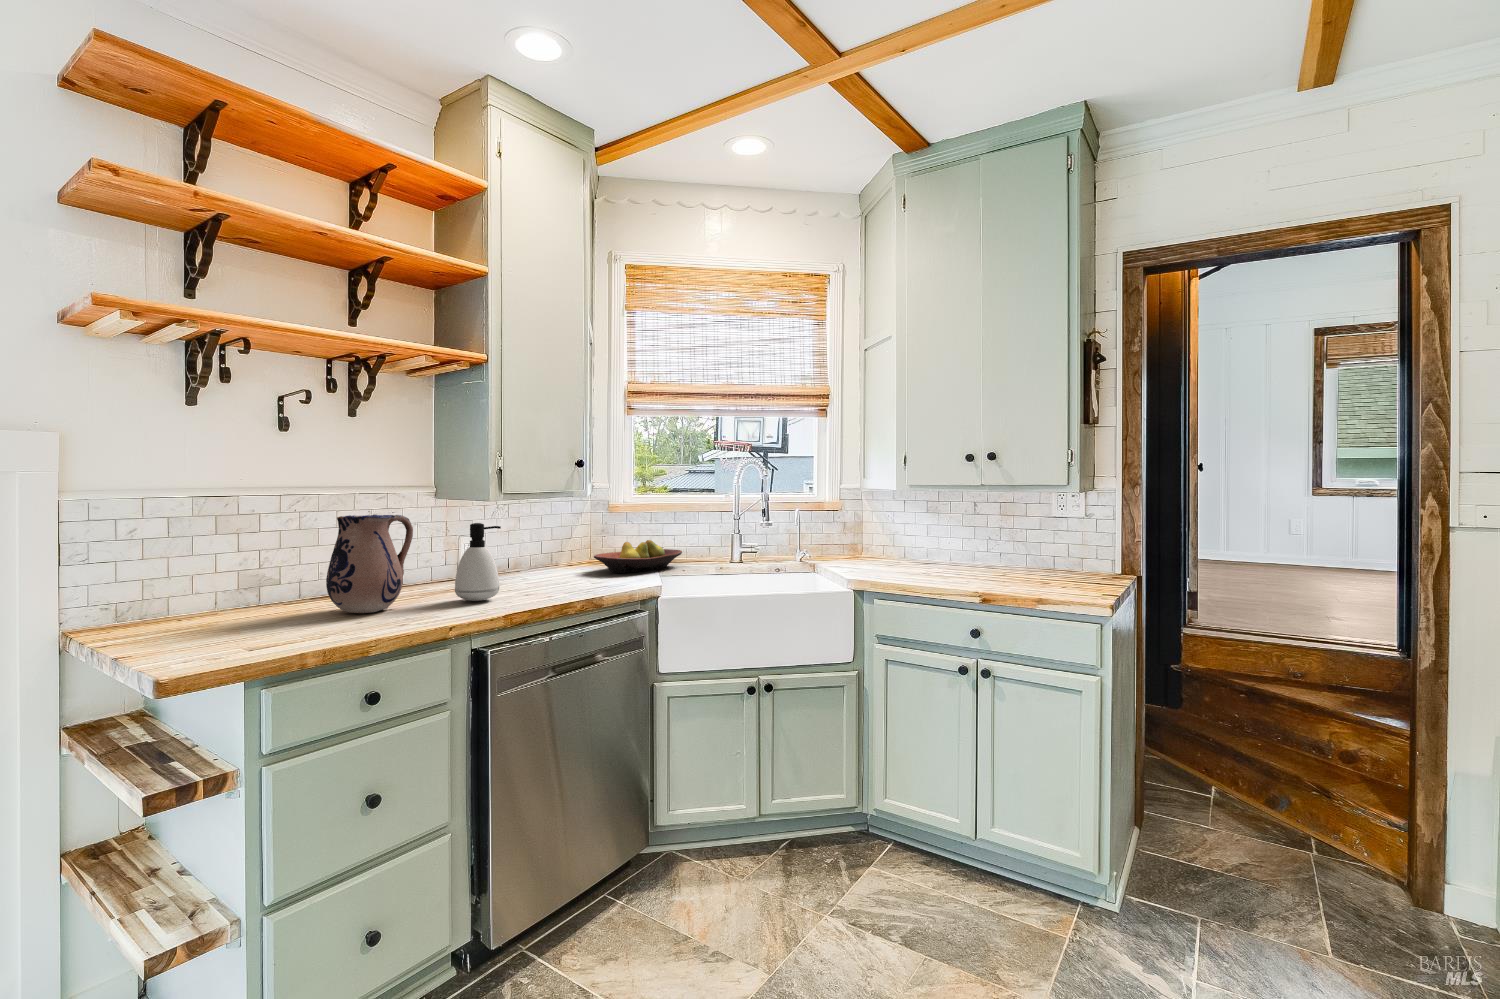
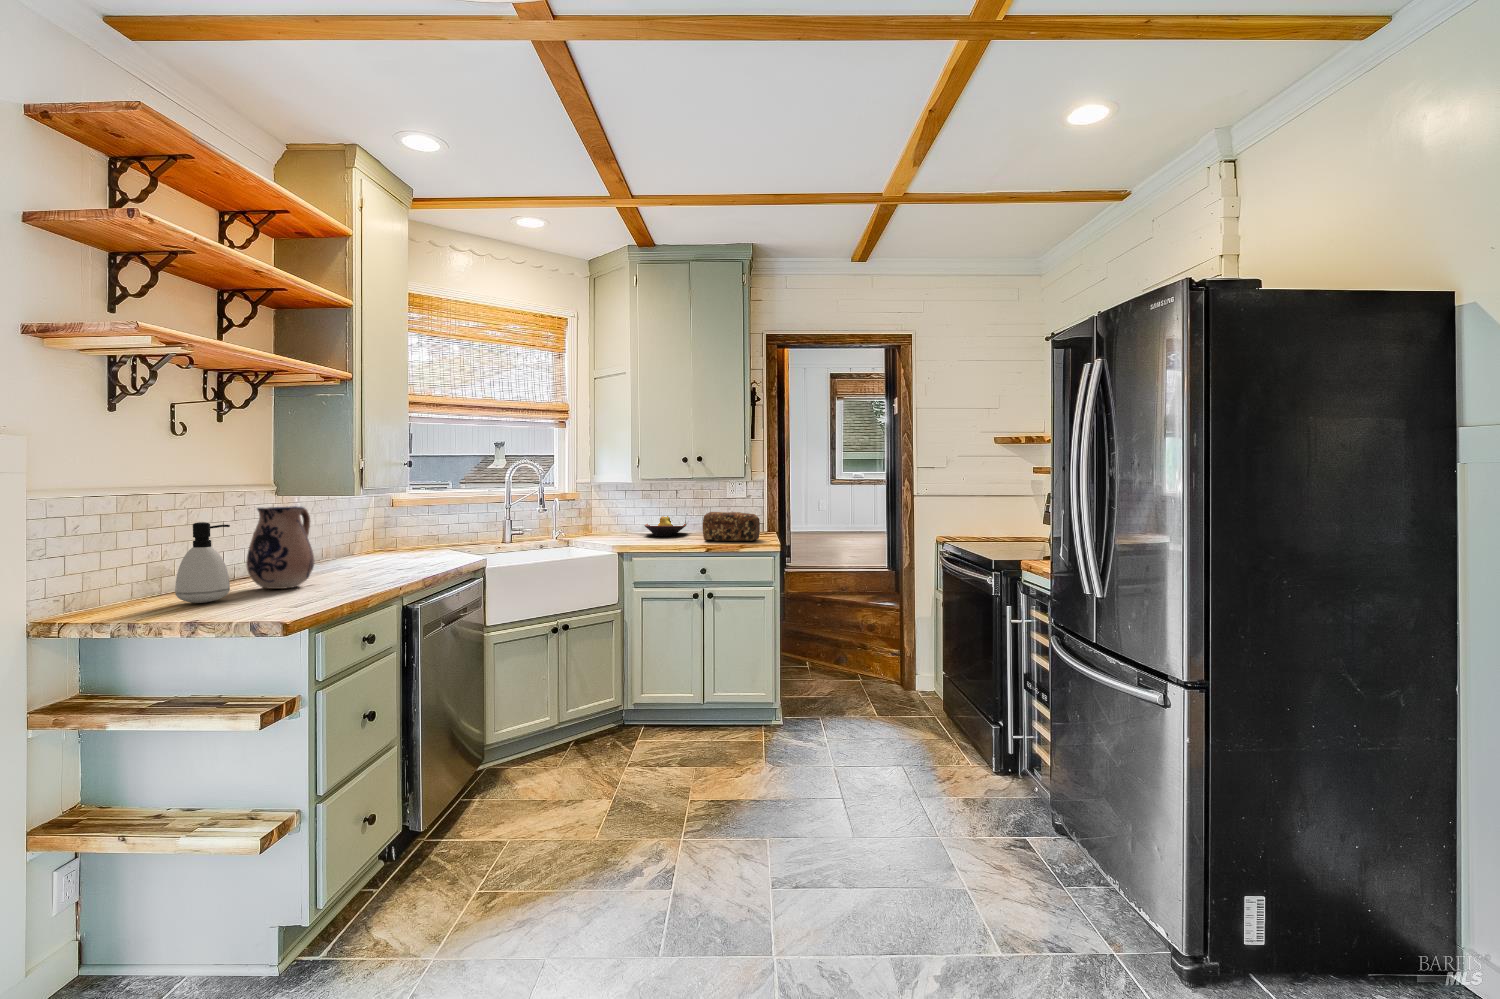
soap dispenser: present [455,523,501,601] -> present [175,522,230,603]
bread loaf: none [990,537,1092,589] -> present [703,512,760,541]
fruit bowl: present [594,540,682,573] -> present [644,516,687,536]

